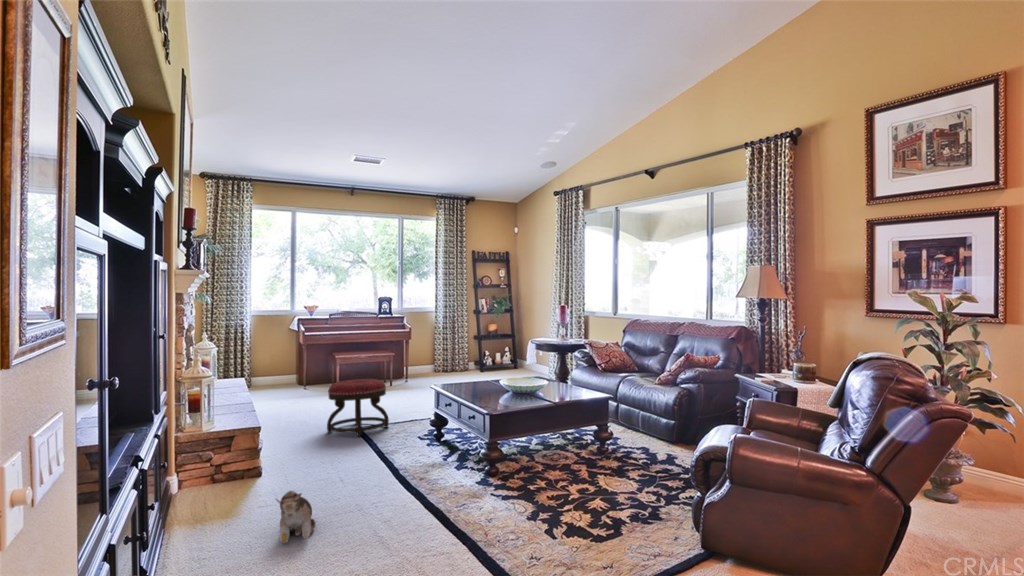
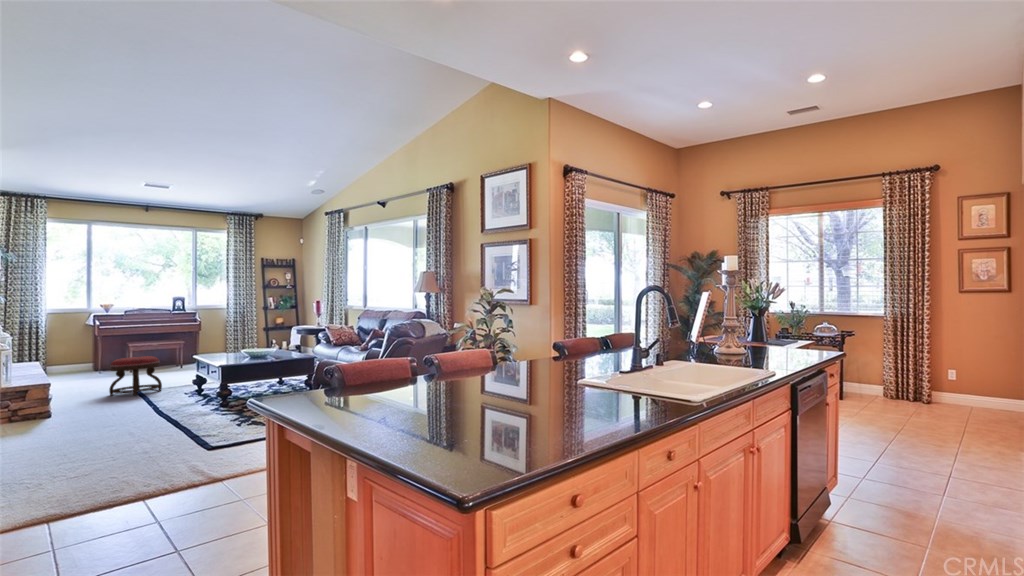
plush toy: present [276,491,315,543] -> none [56,407,86,438]

